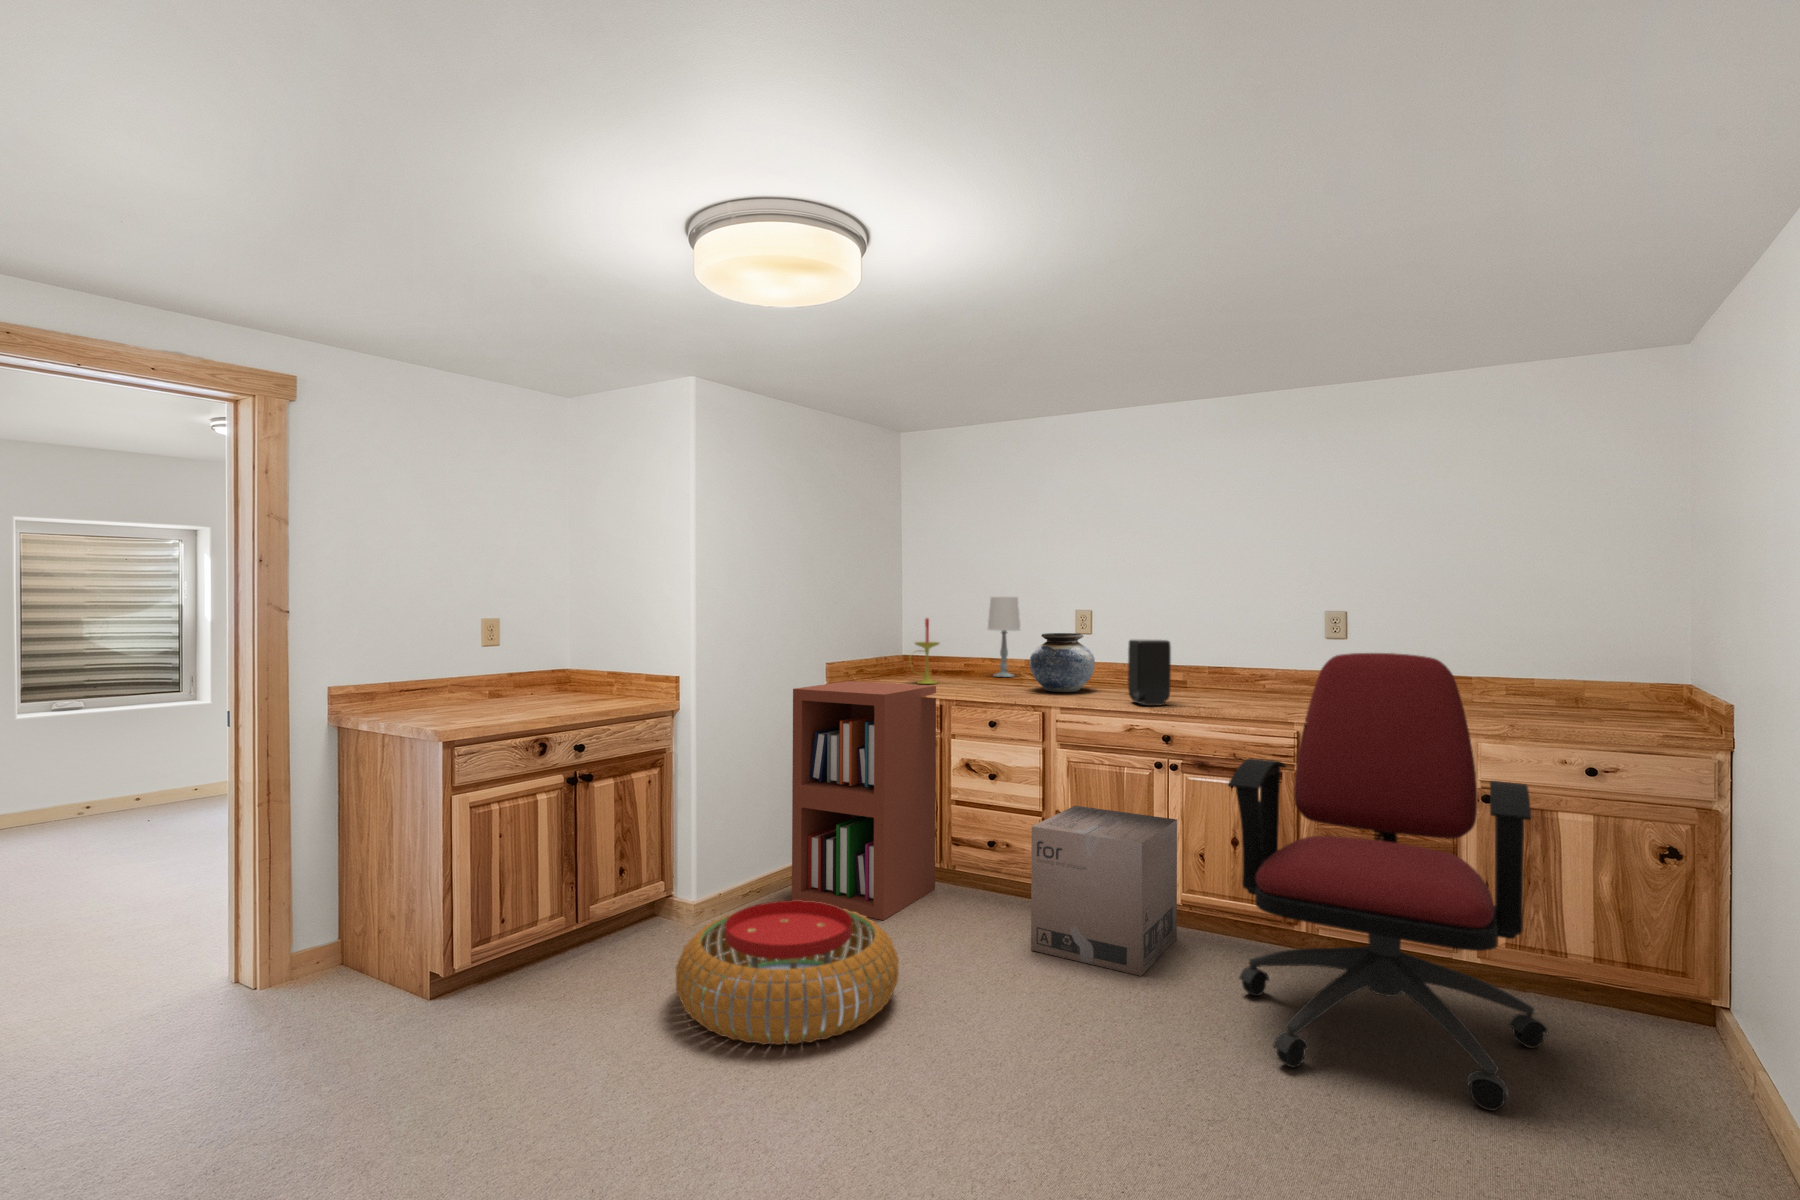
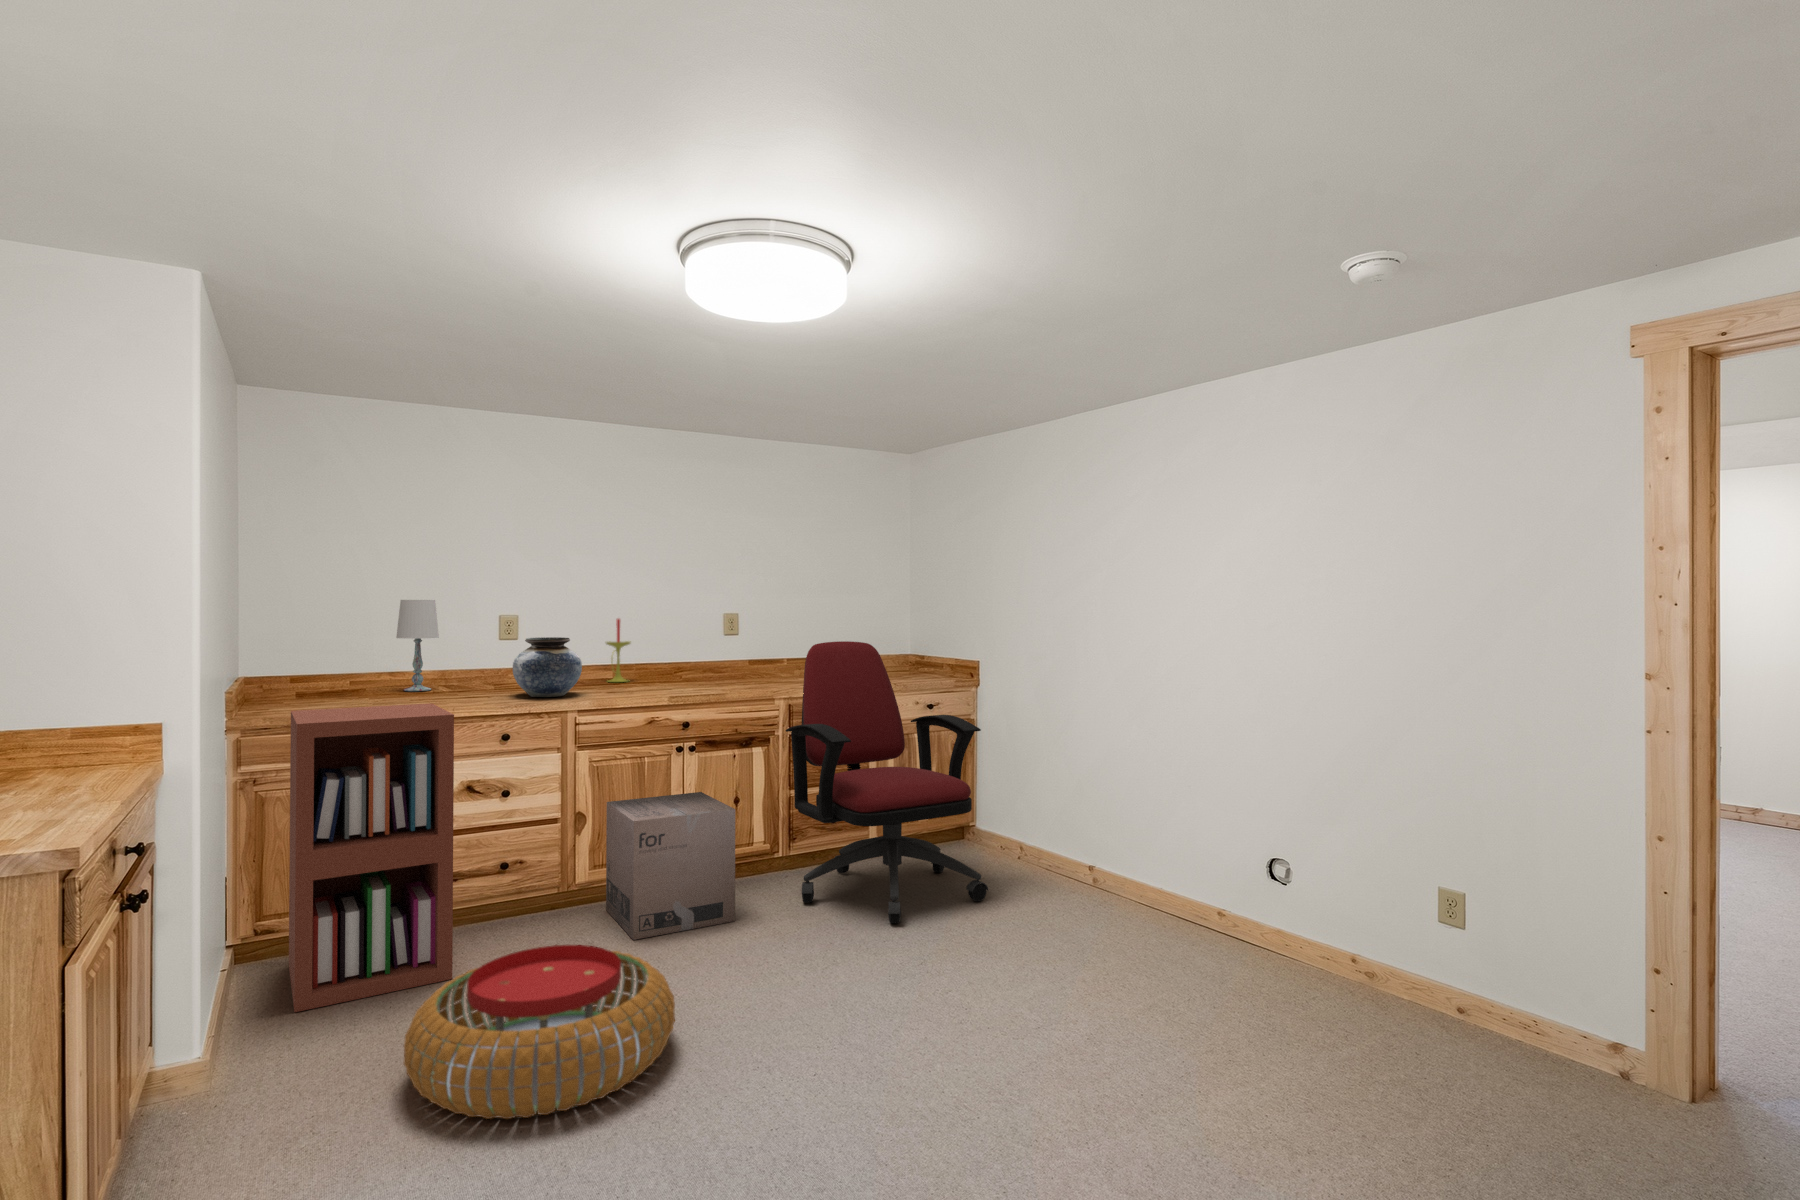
candle: present [909,618,939,684] -> present [606,619,630,682]
speaker: present [1128,640,1171,705] -> none [645,639,686,698]

